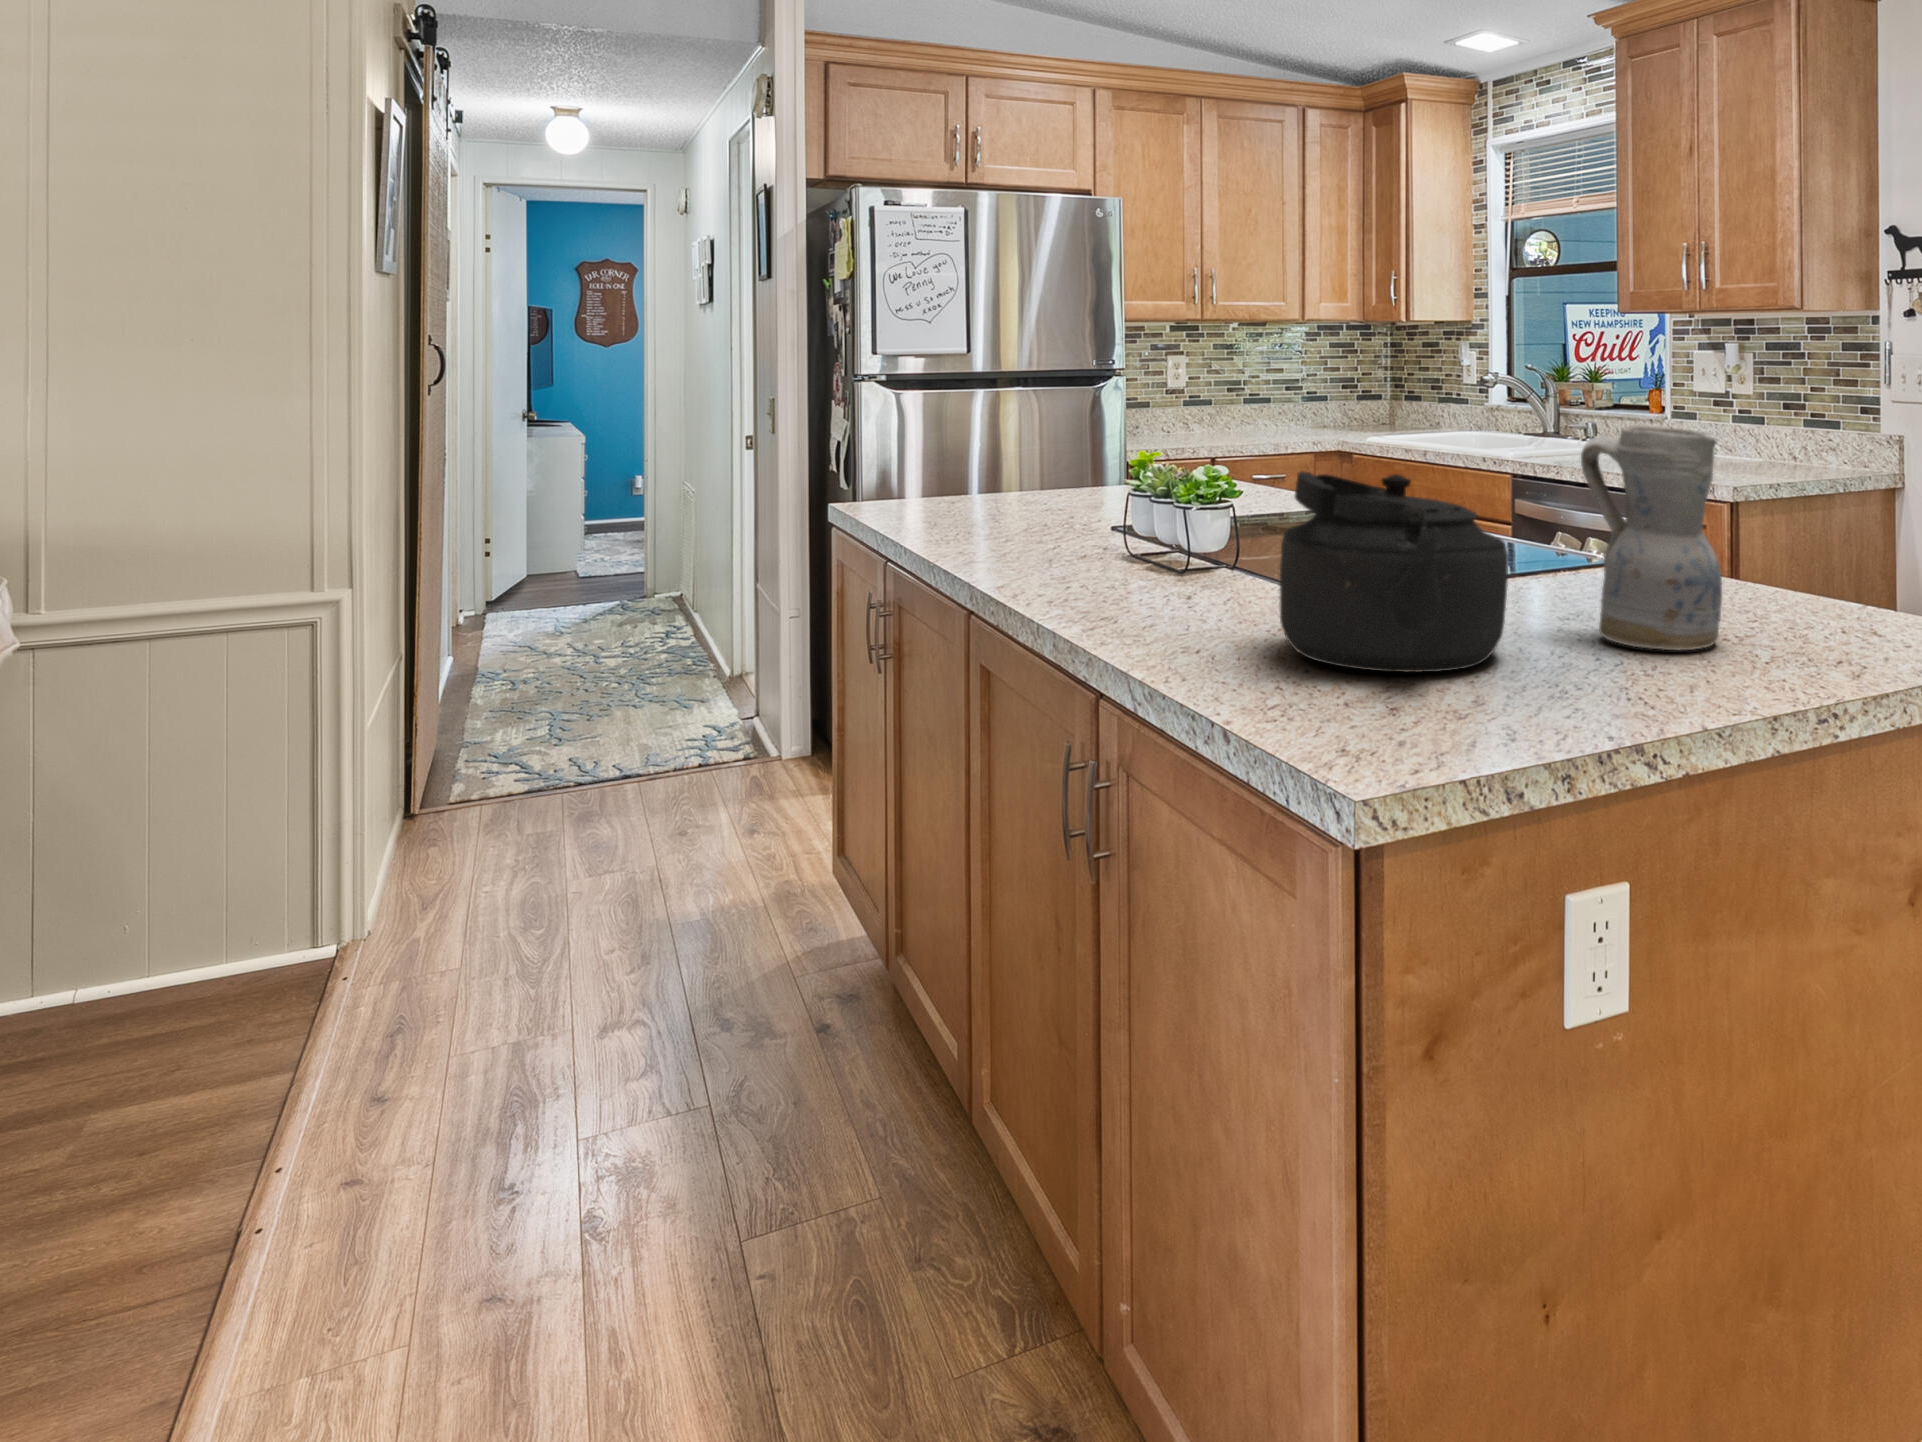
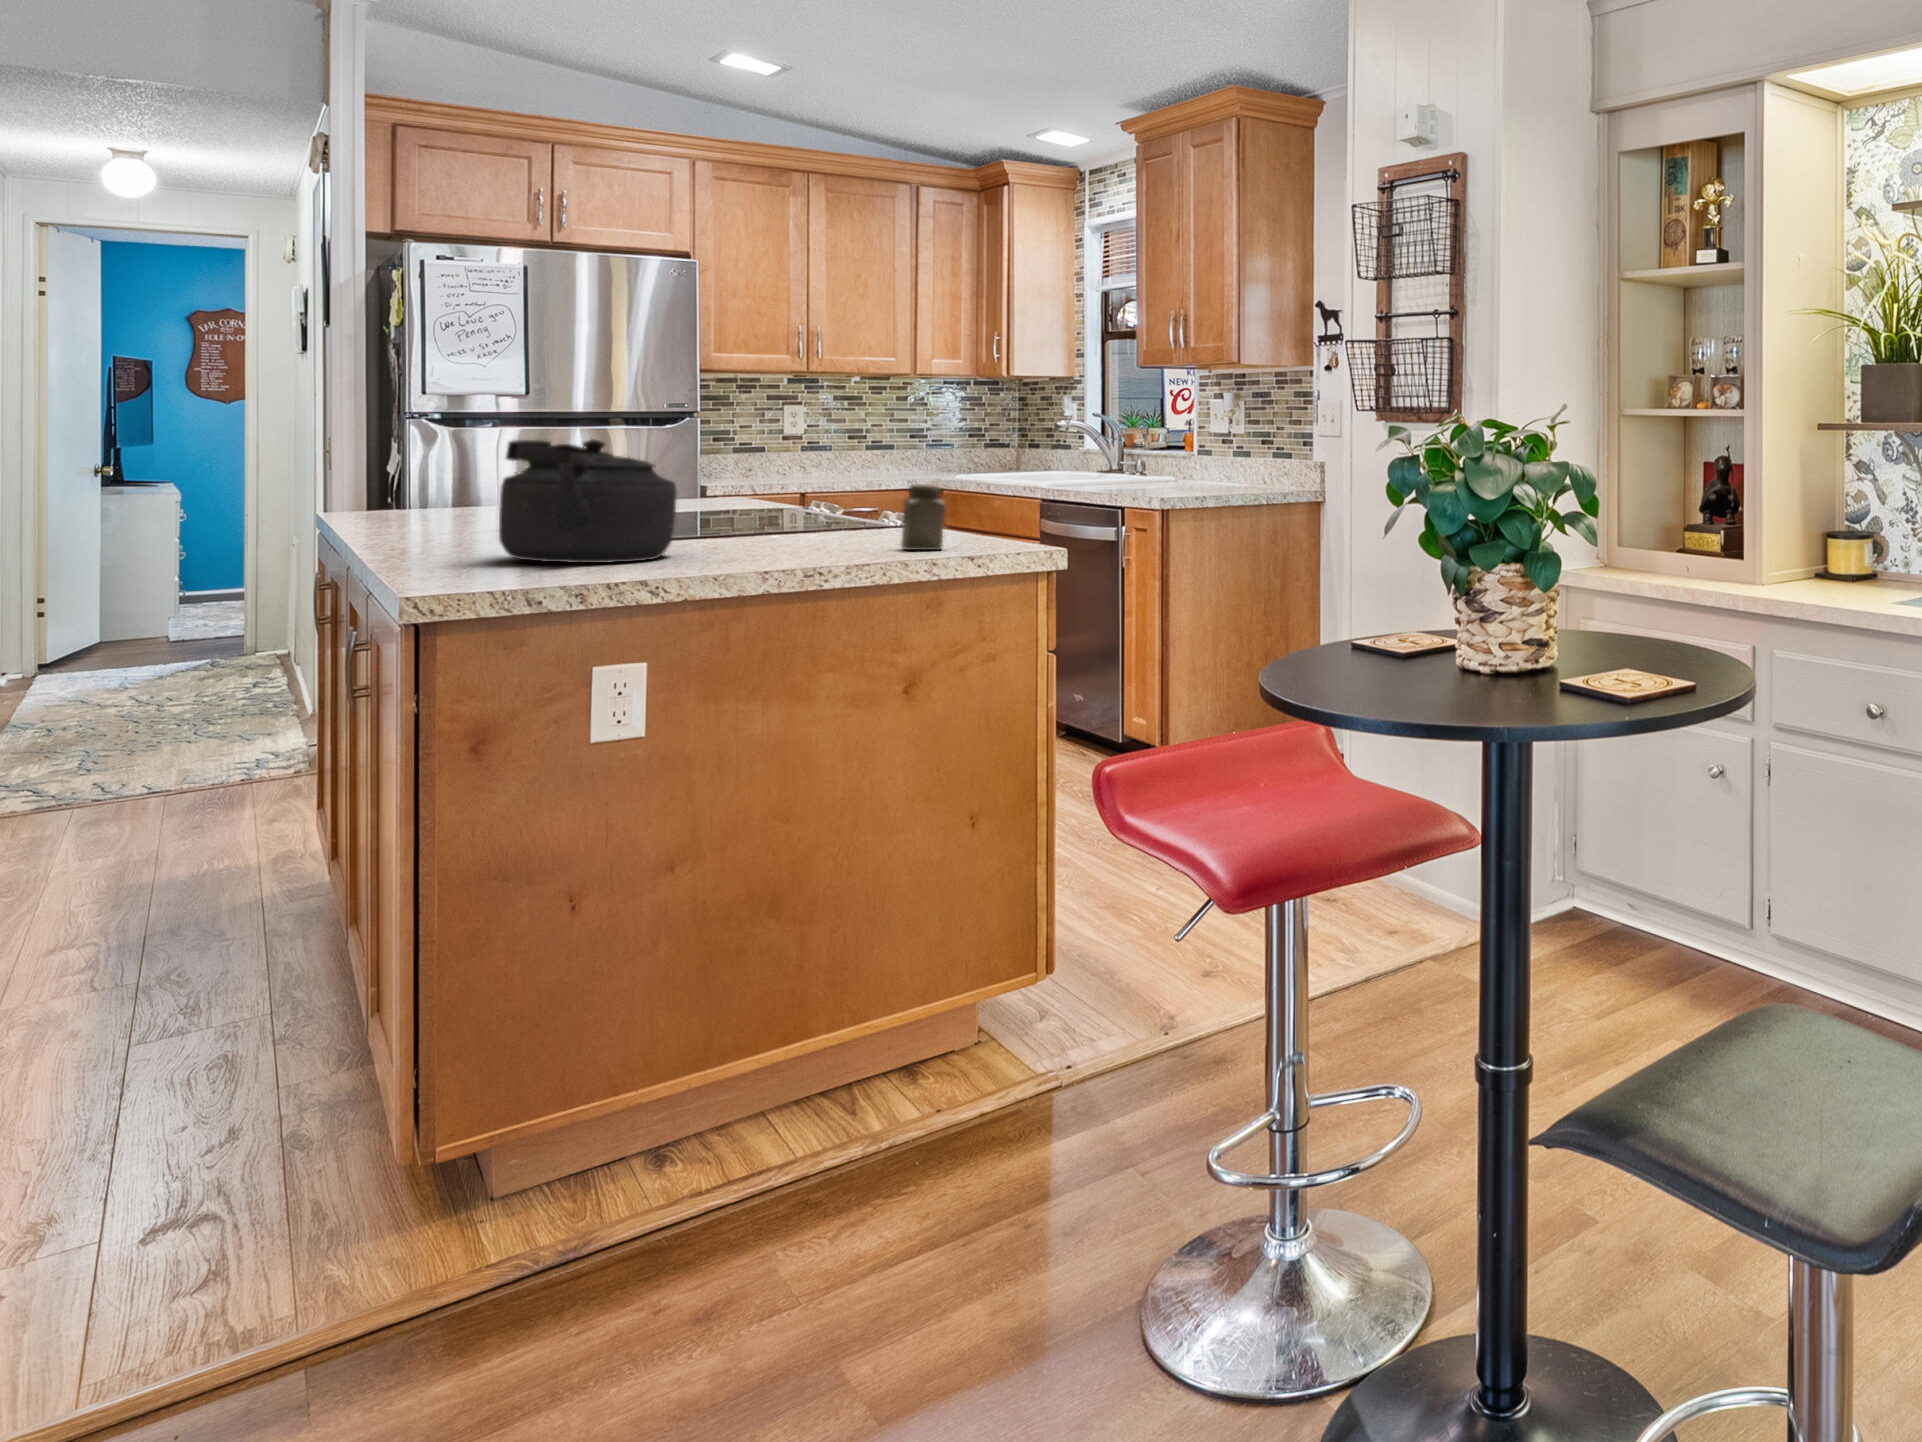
ceramic pitcher: present [1581,425,1722,650] -> none [757,412,845,555]
salt shaker: none [1765,529,1840,634] -> present [901,484,945,550]

